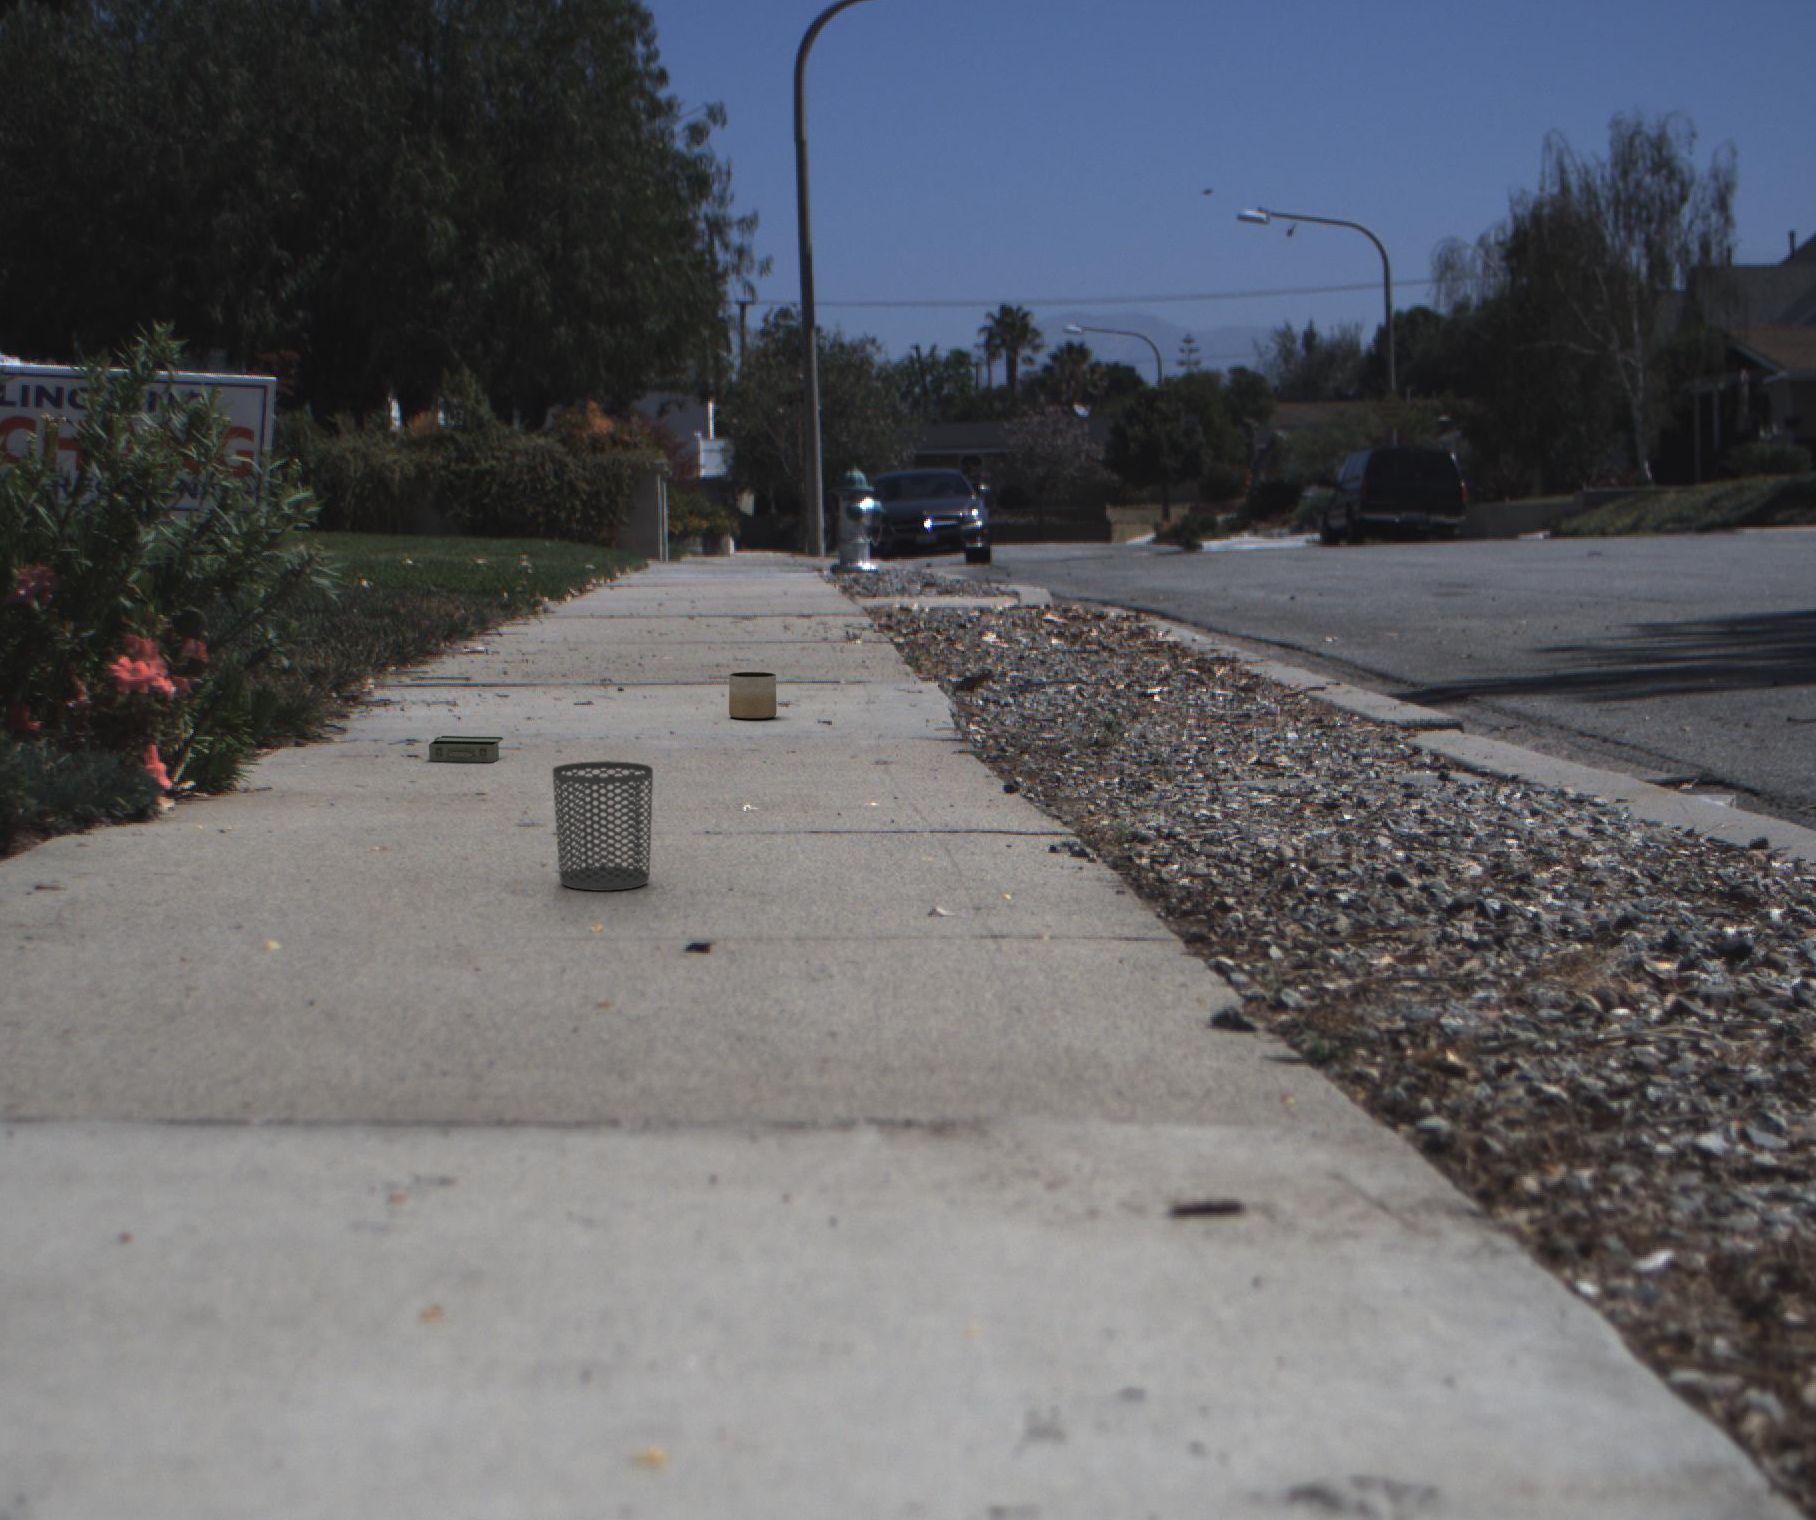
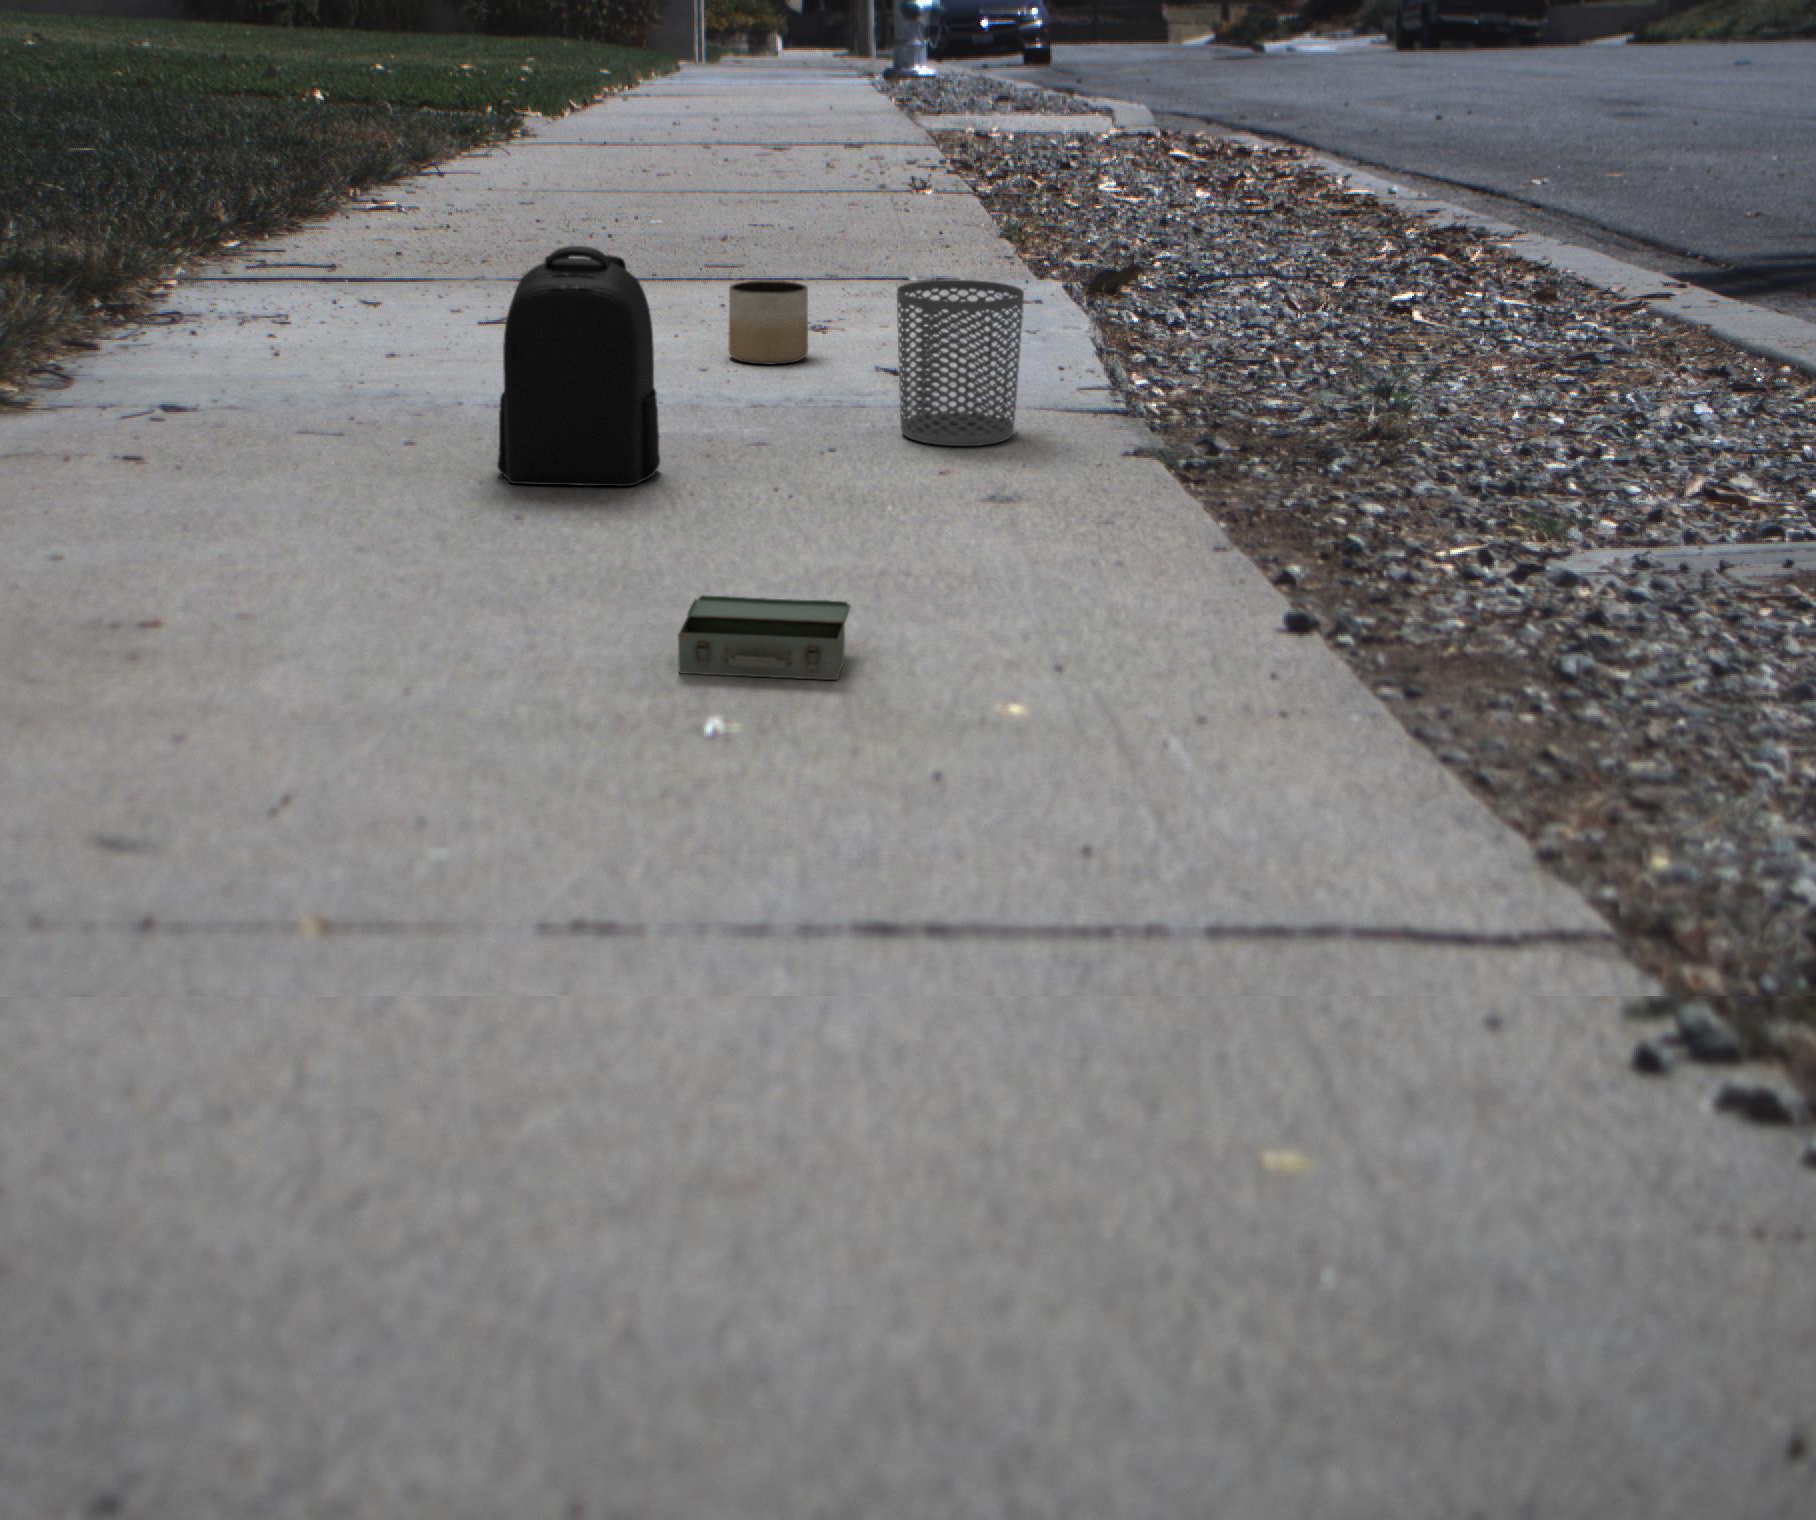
backpack: none [613,635,700,762] -> present [497,246,660,486]
toolbox: present [429,736,503,762] -> present [678,595,851,680]
waste bin: present [553,761,653,891] -> present [897,280,1024,446]

